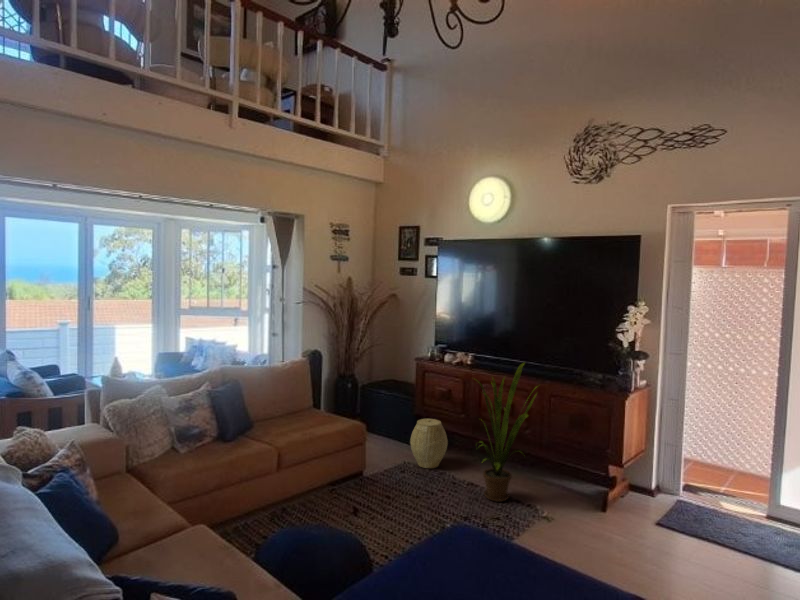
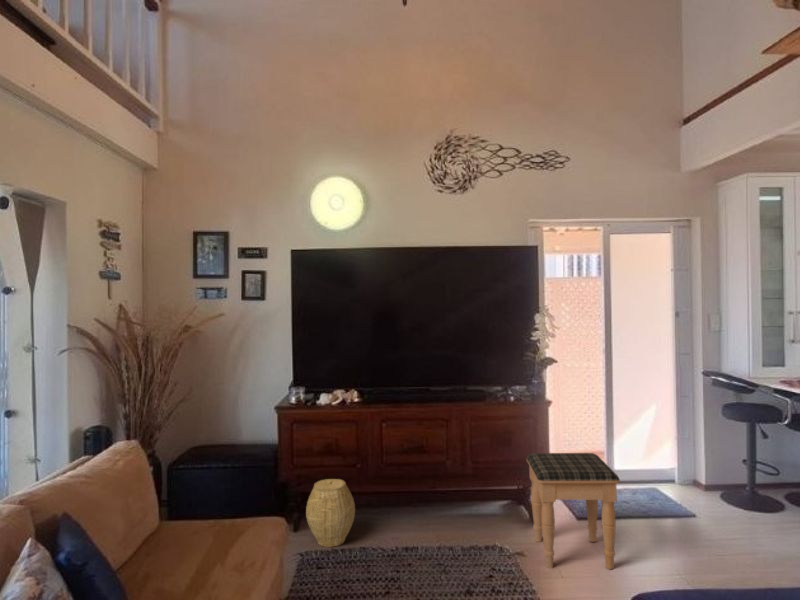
house plant: present [479,363,536,502] -> none [401,383,488,552]
footstool: none [537,440,639,564] -> present [527,453,620,569]

